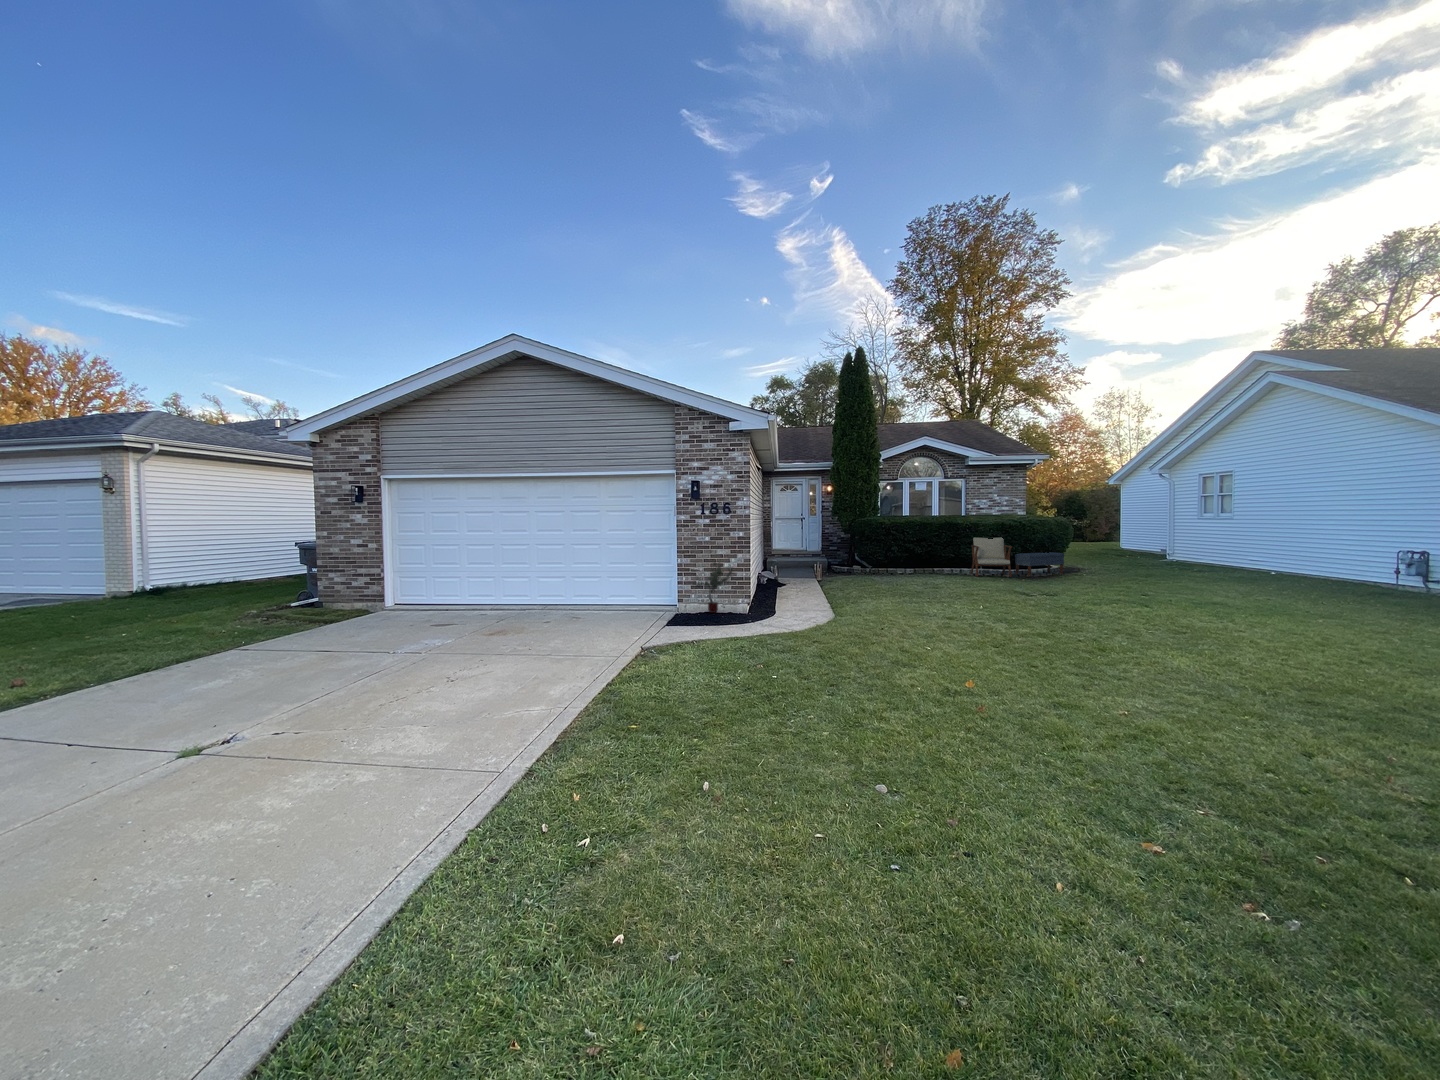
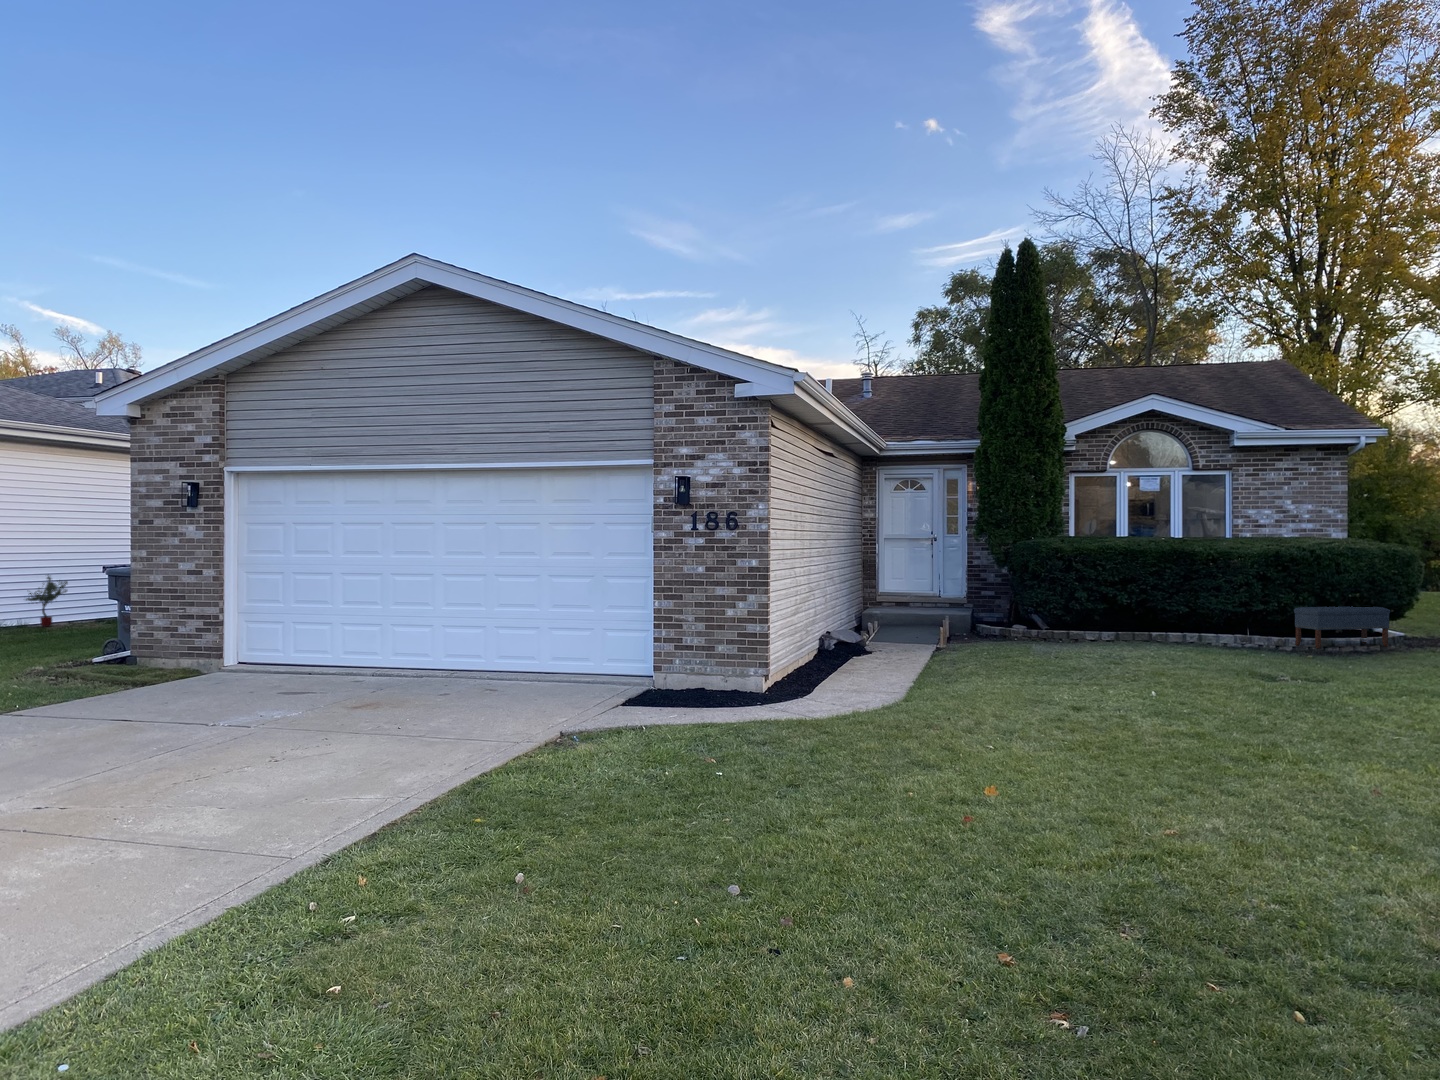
lounge chair: present [971,538,1012,577] -> none [1214,577,1283,649]
potted tree: present [694,561,733,613] -> present [26,576,68,627]

